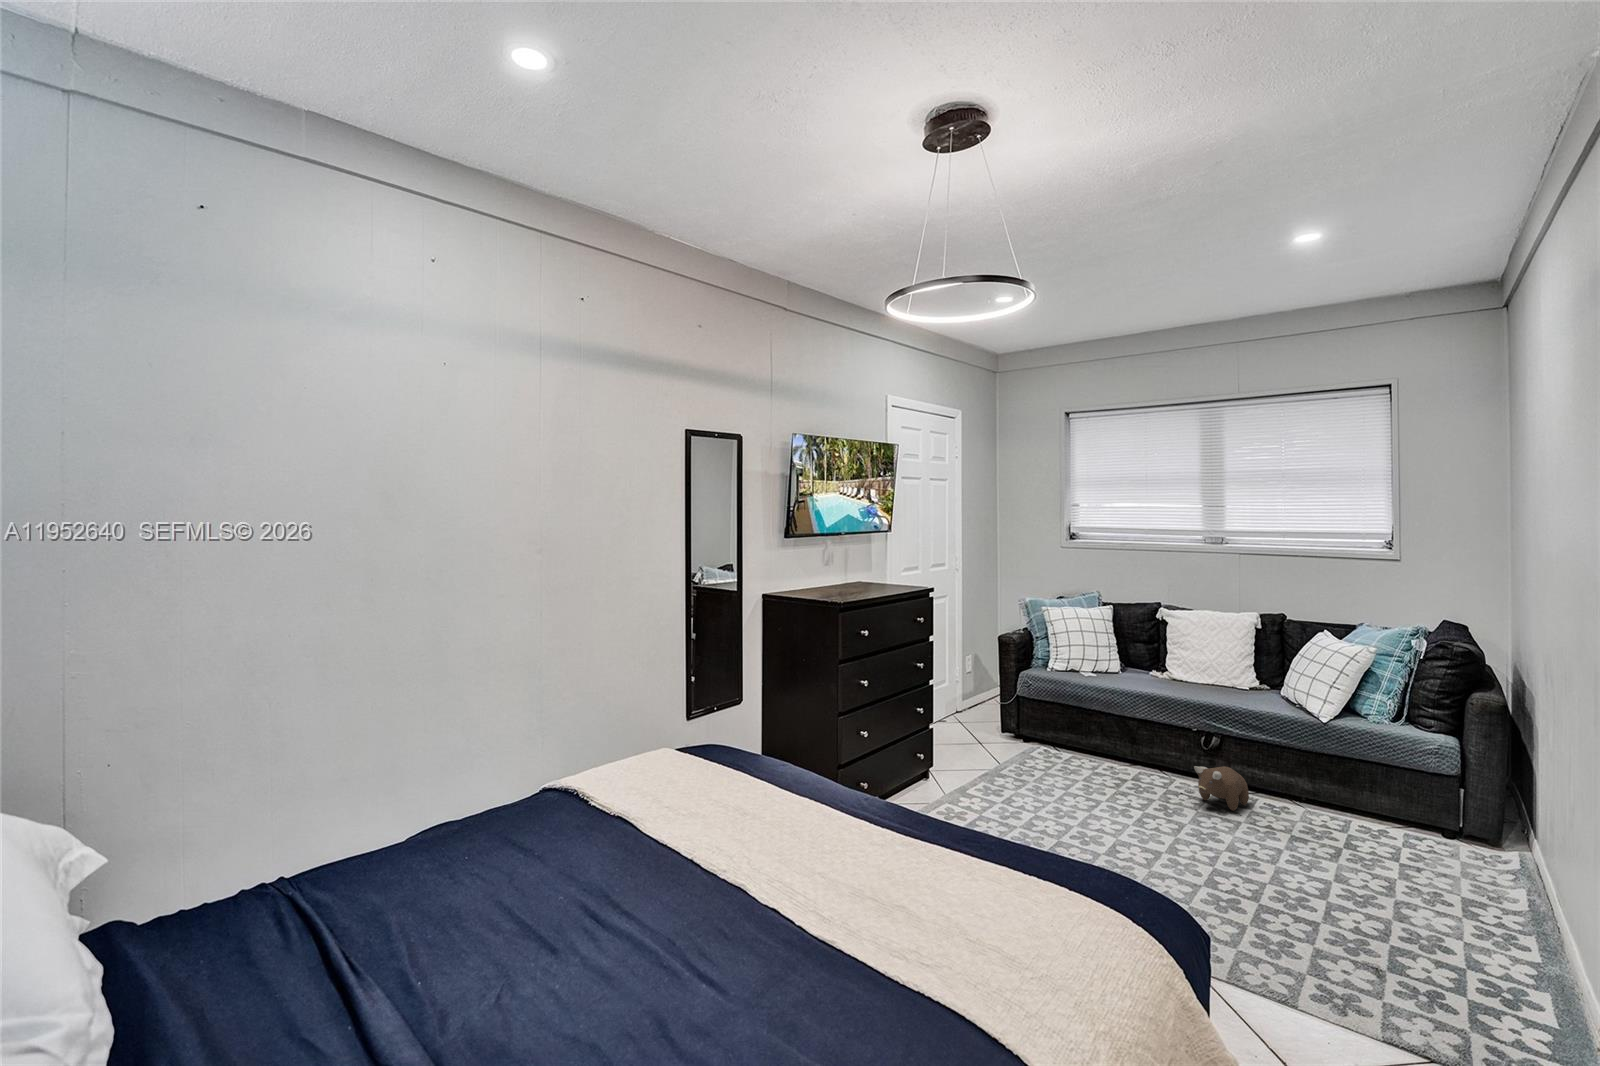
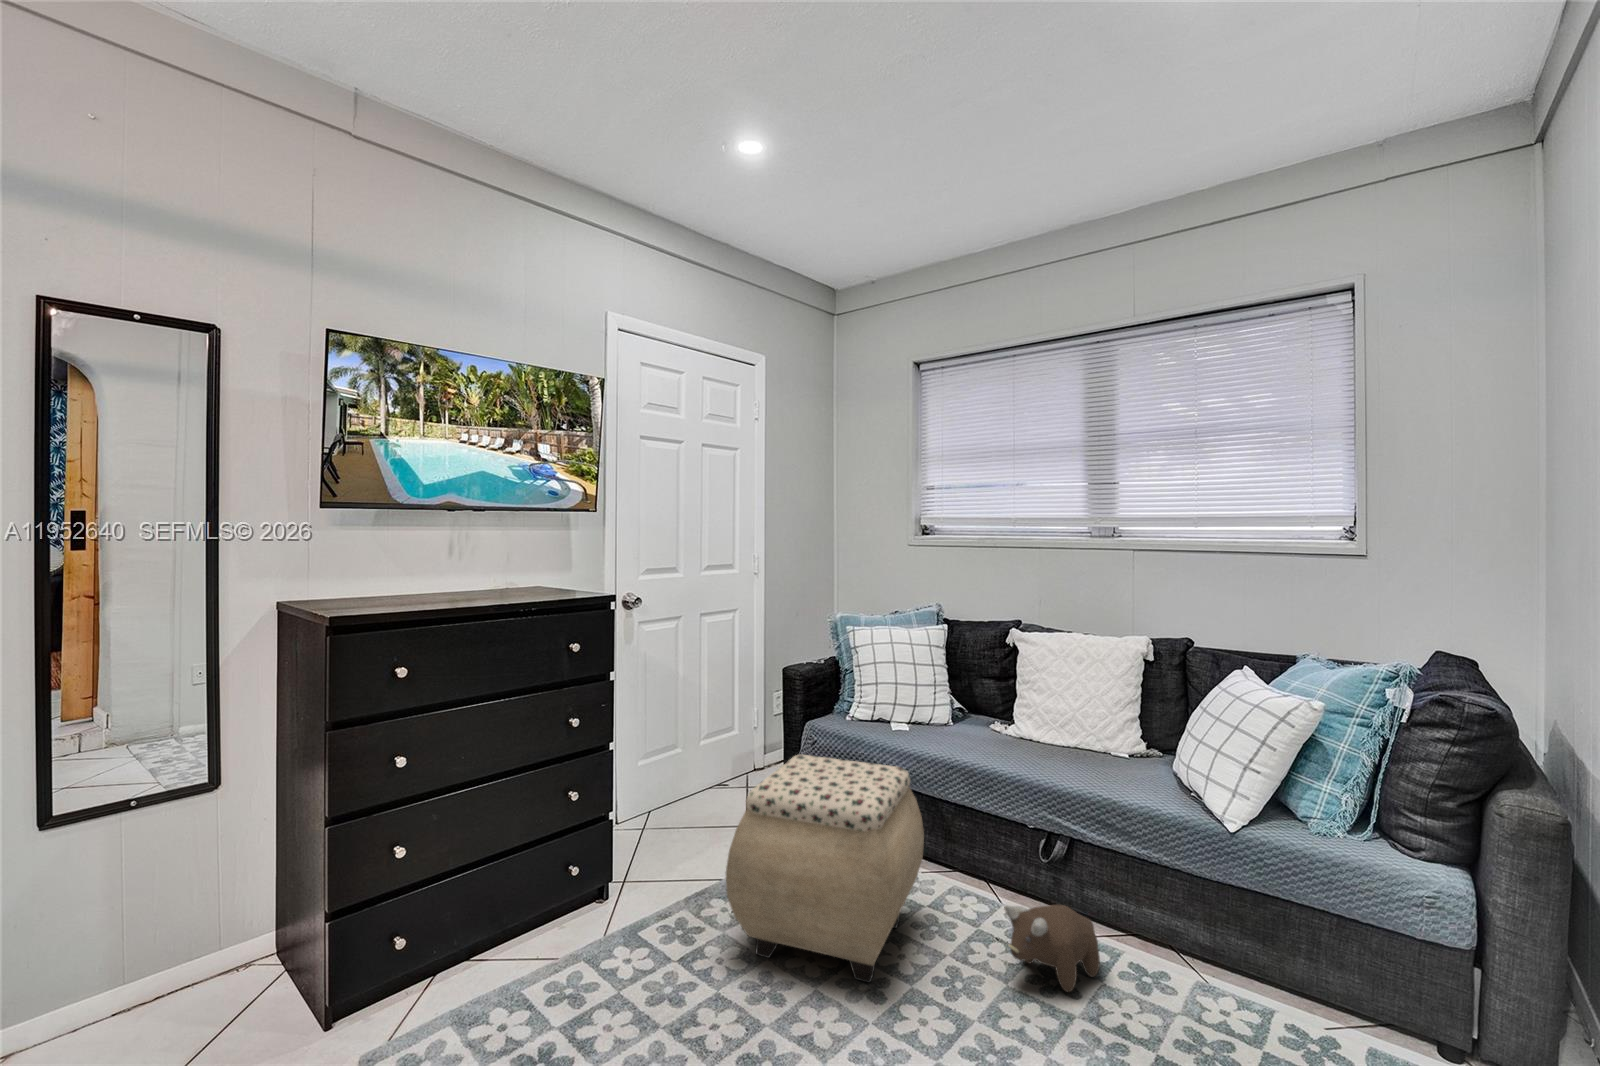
ottoman: none [1032,688,1135,809] -> present [726,755,924,982]

